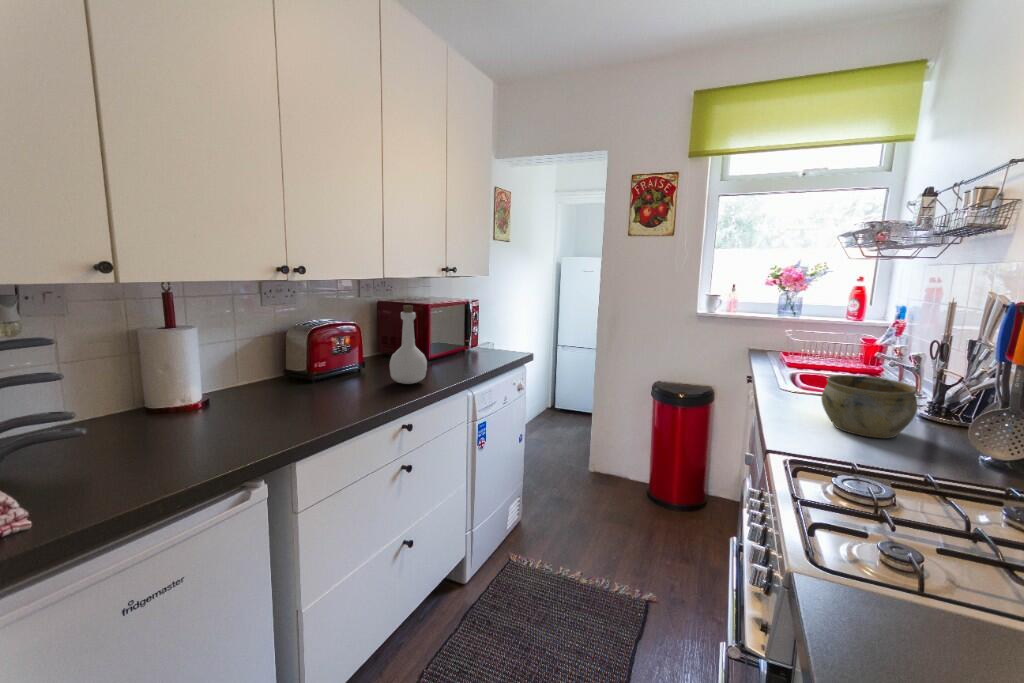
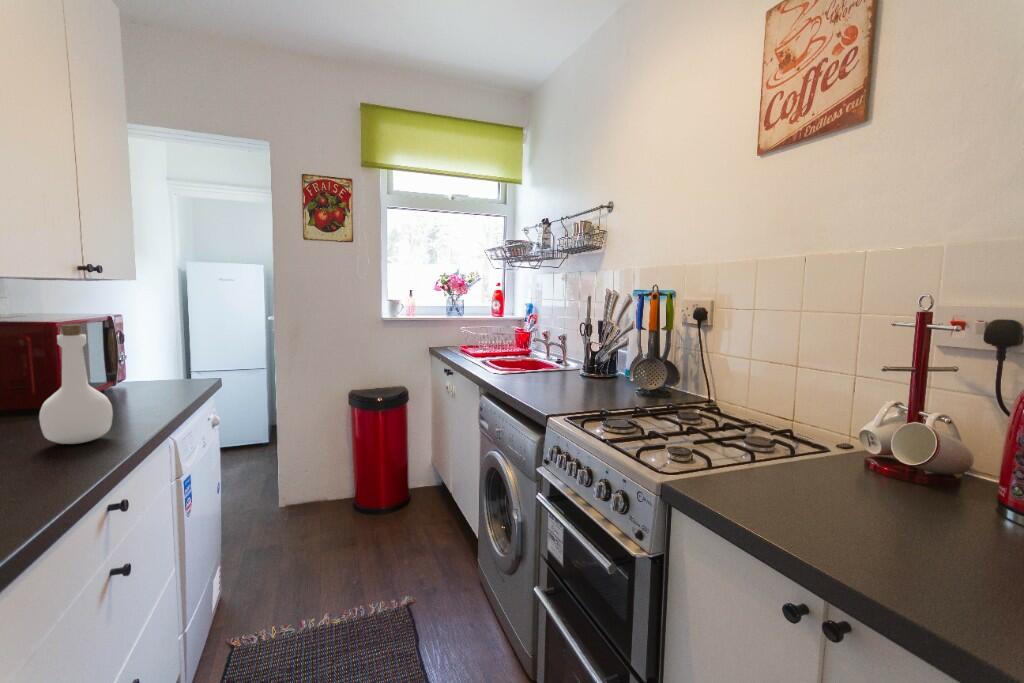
ceramic bowl: present [821,375,917,438] -> none [539,351,594,393]

